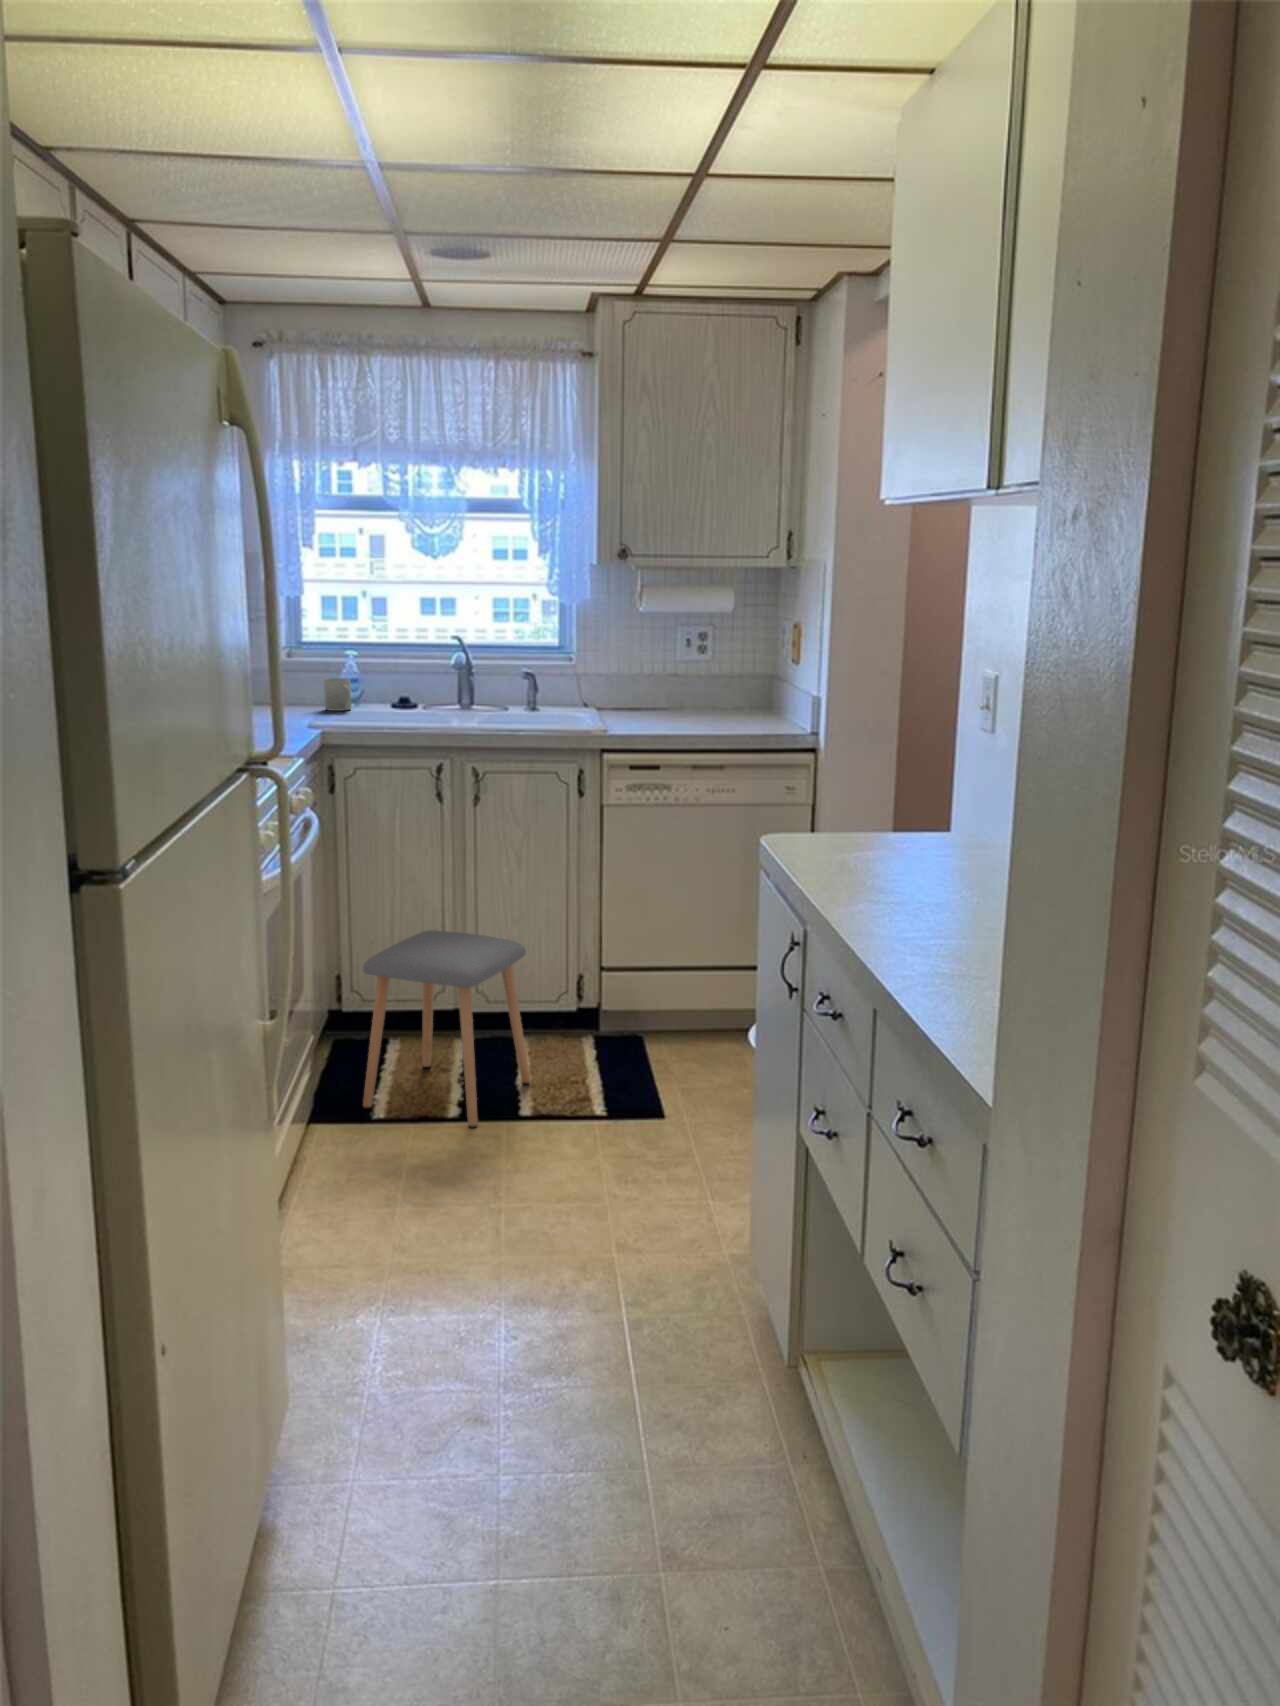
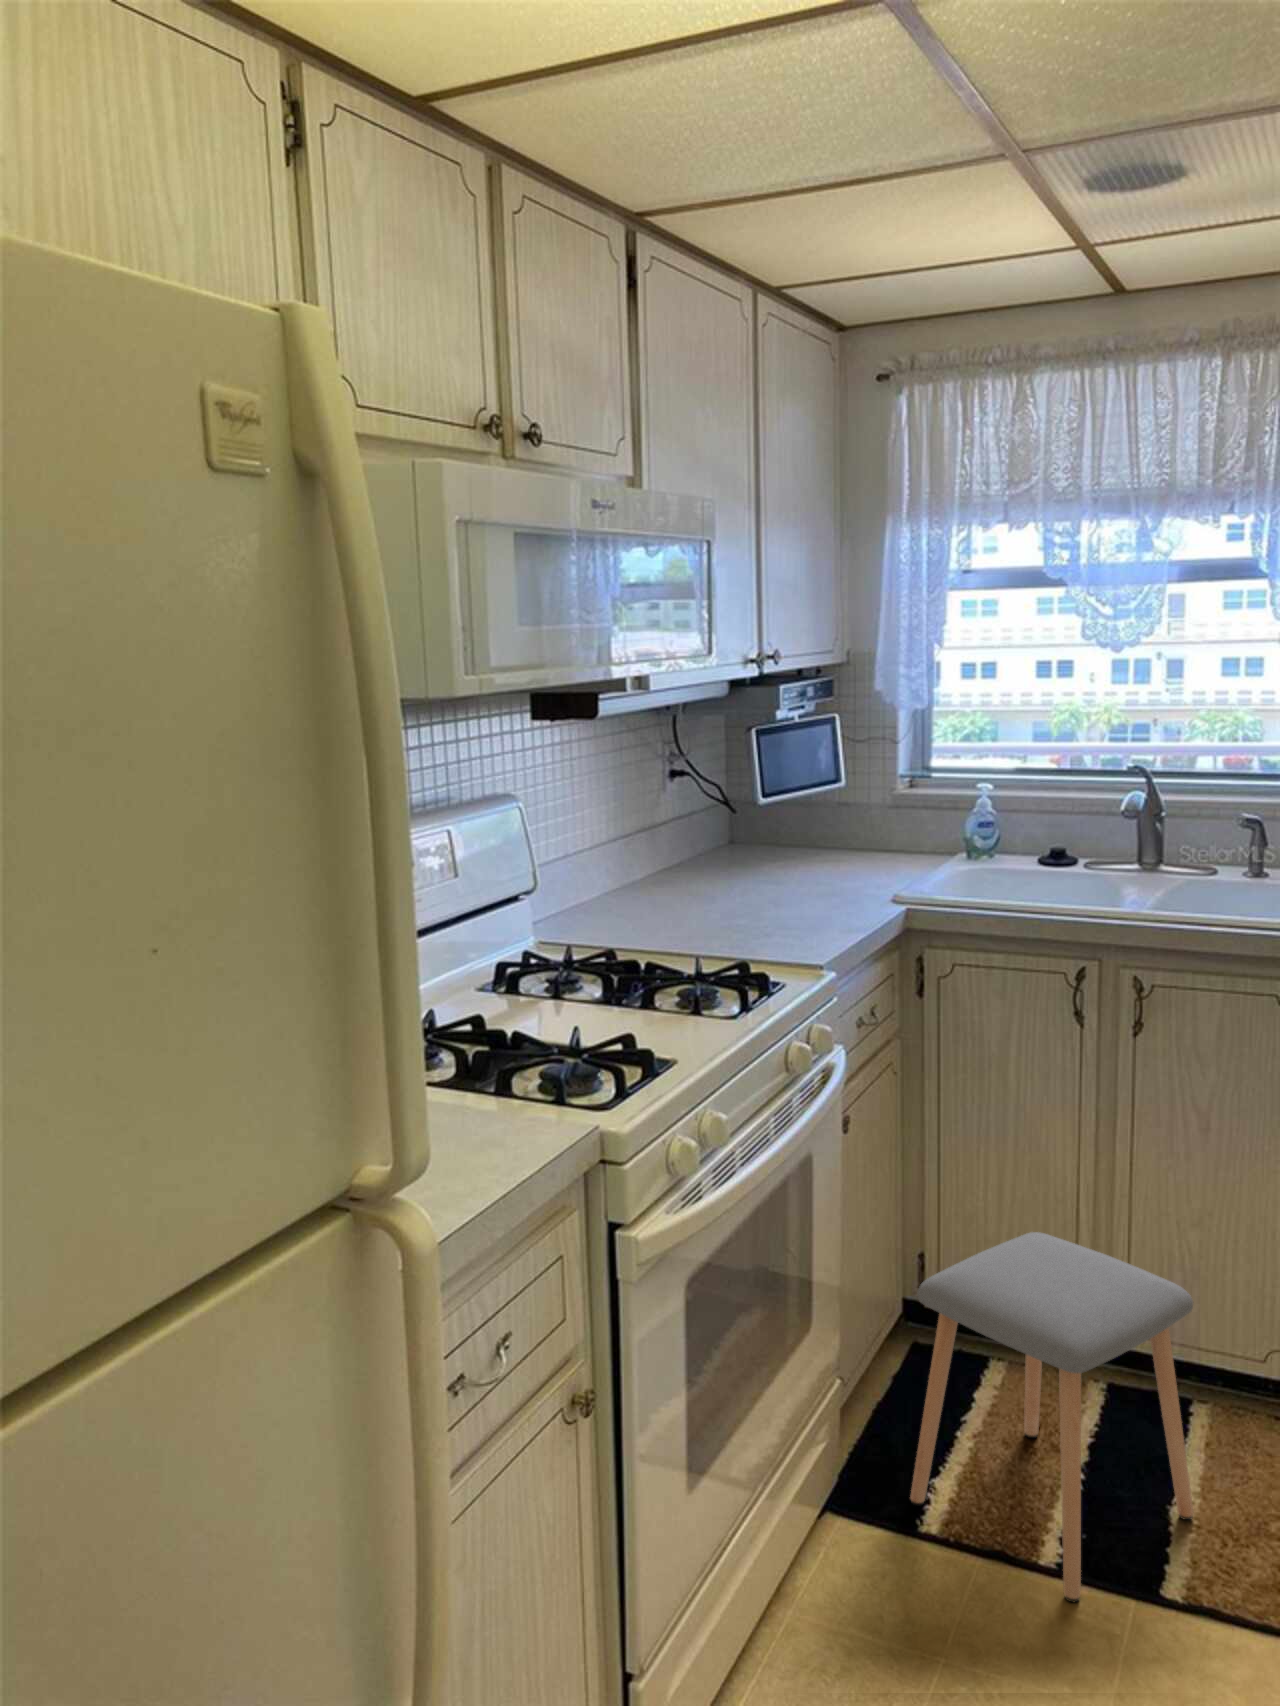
mug: present [324,678,351,711] -> none [940,823,977,870]

